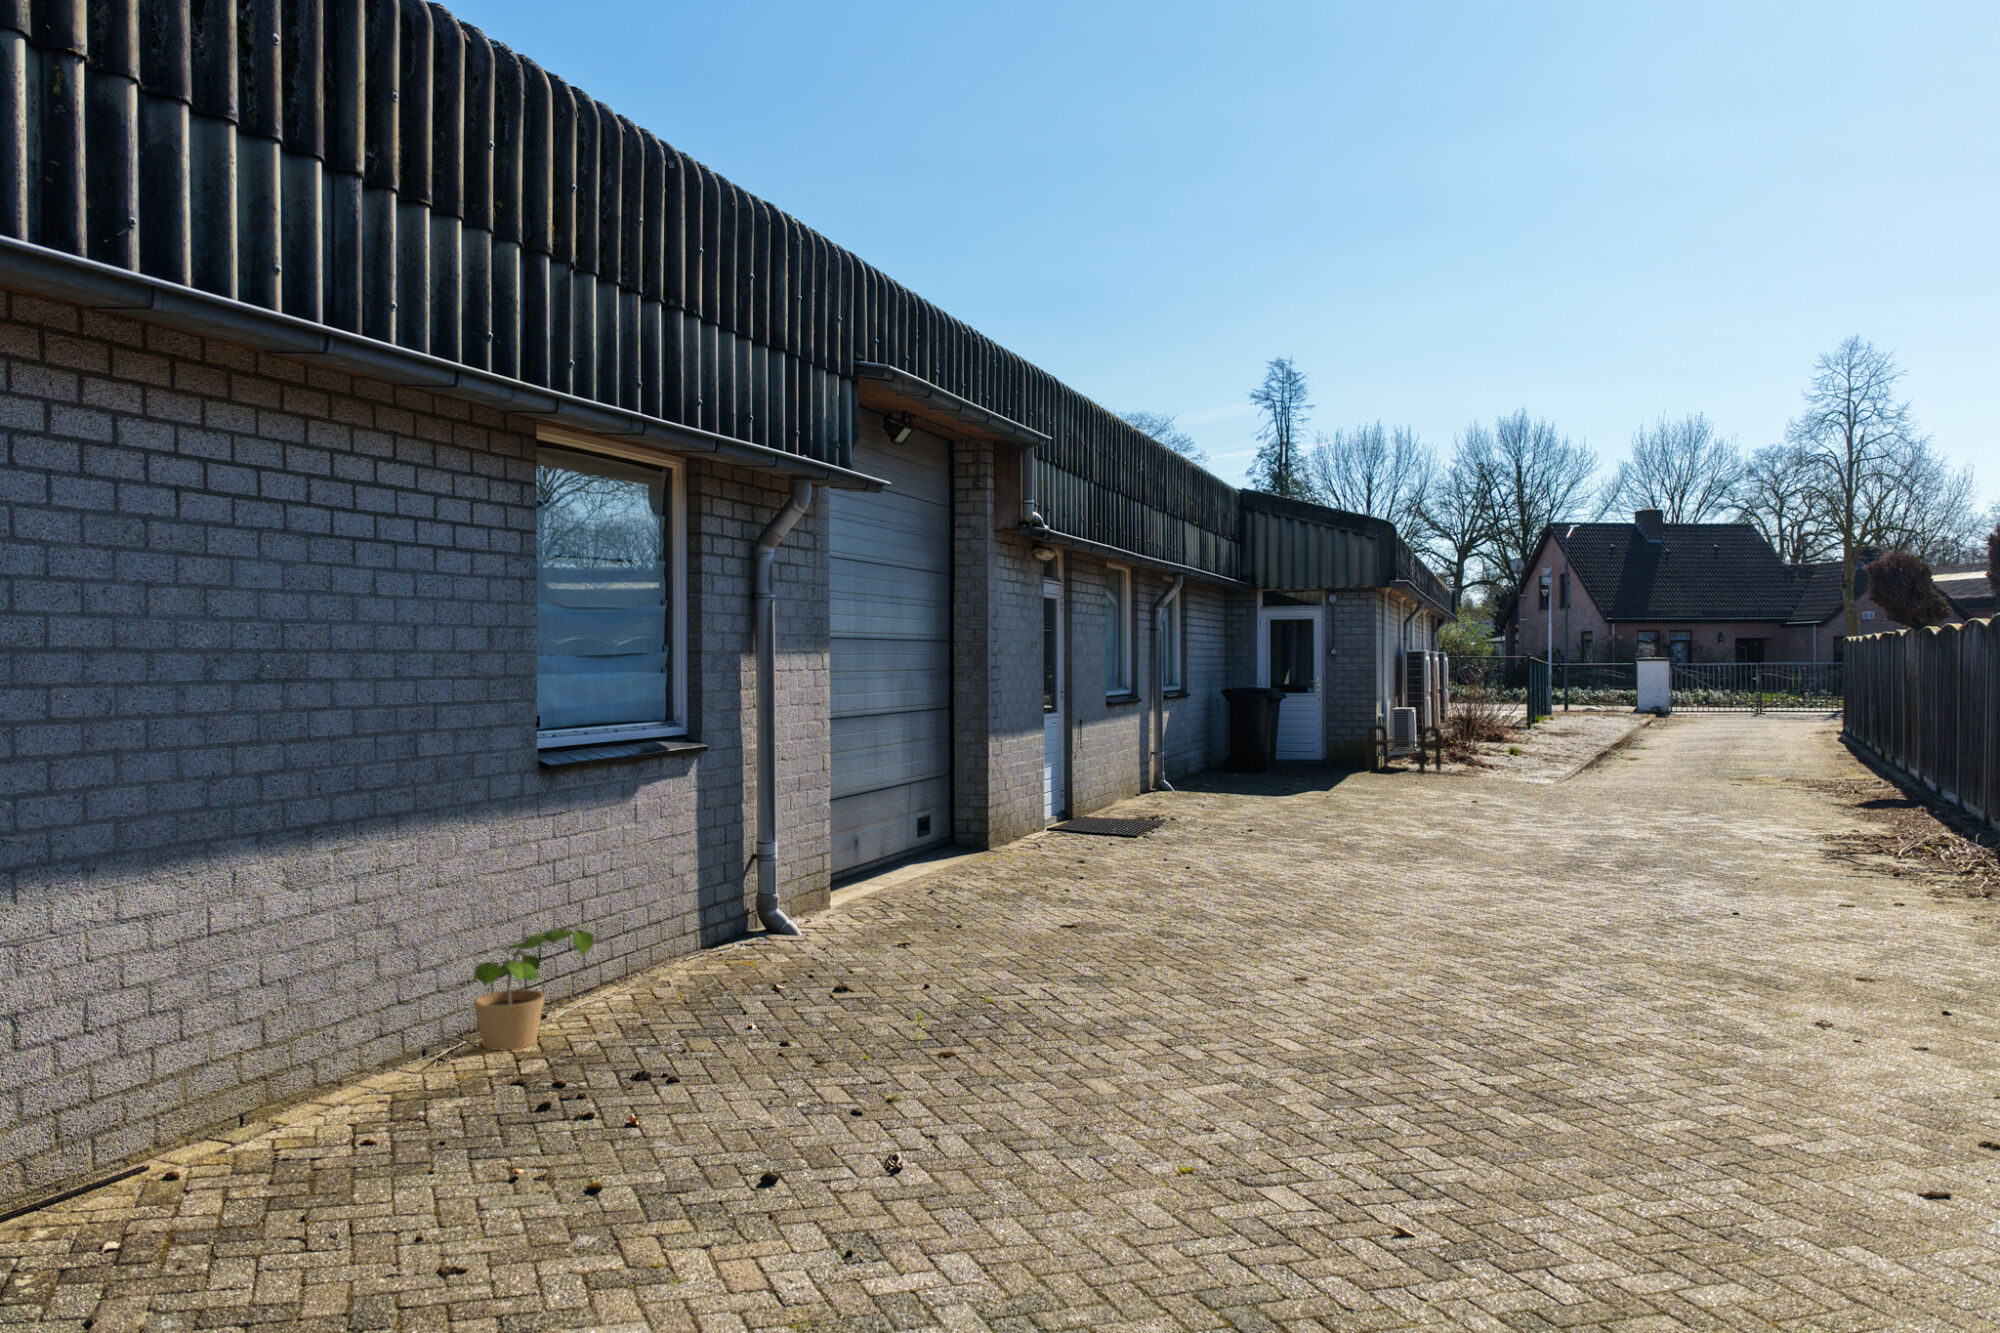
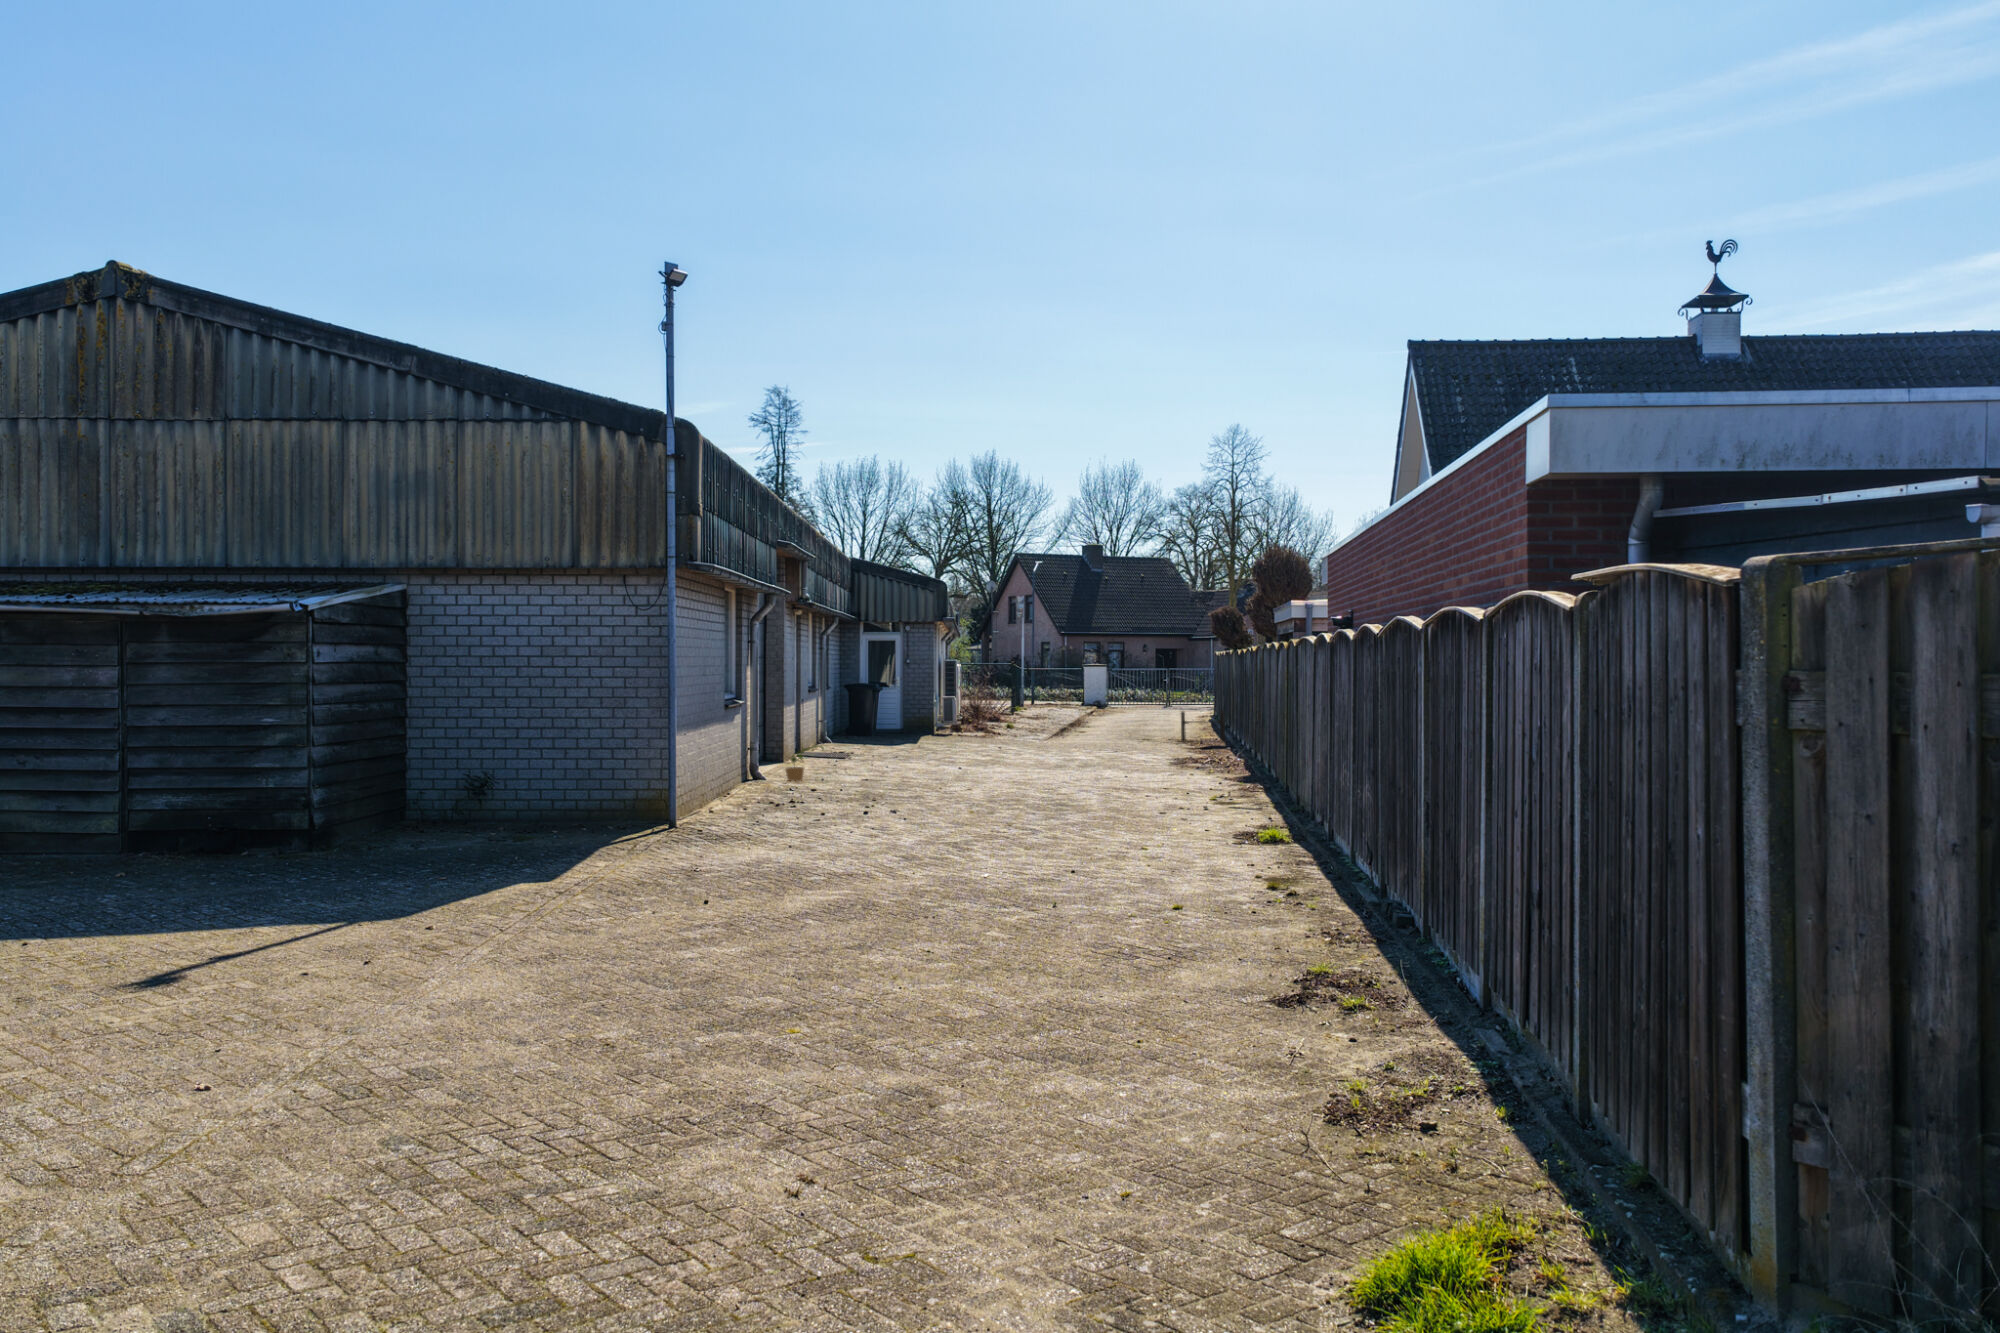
bench: present [1366,724,1441,773] -> present [1181,711,1225,742]

